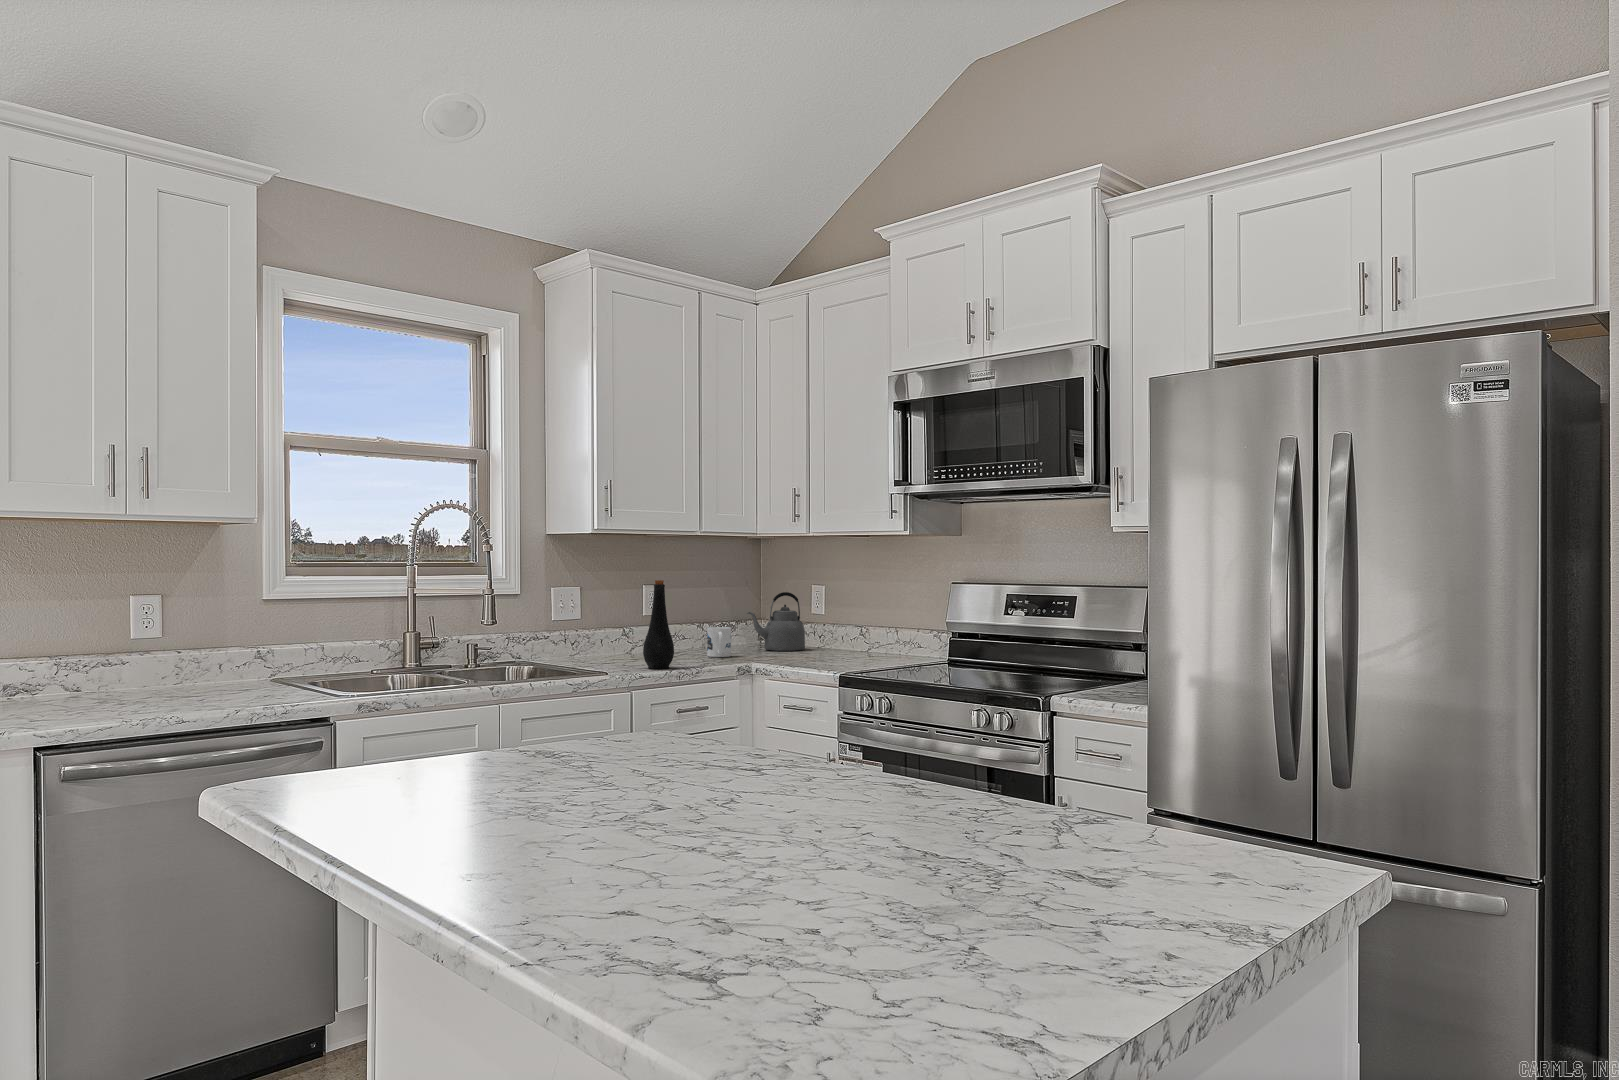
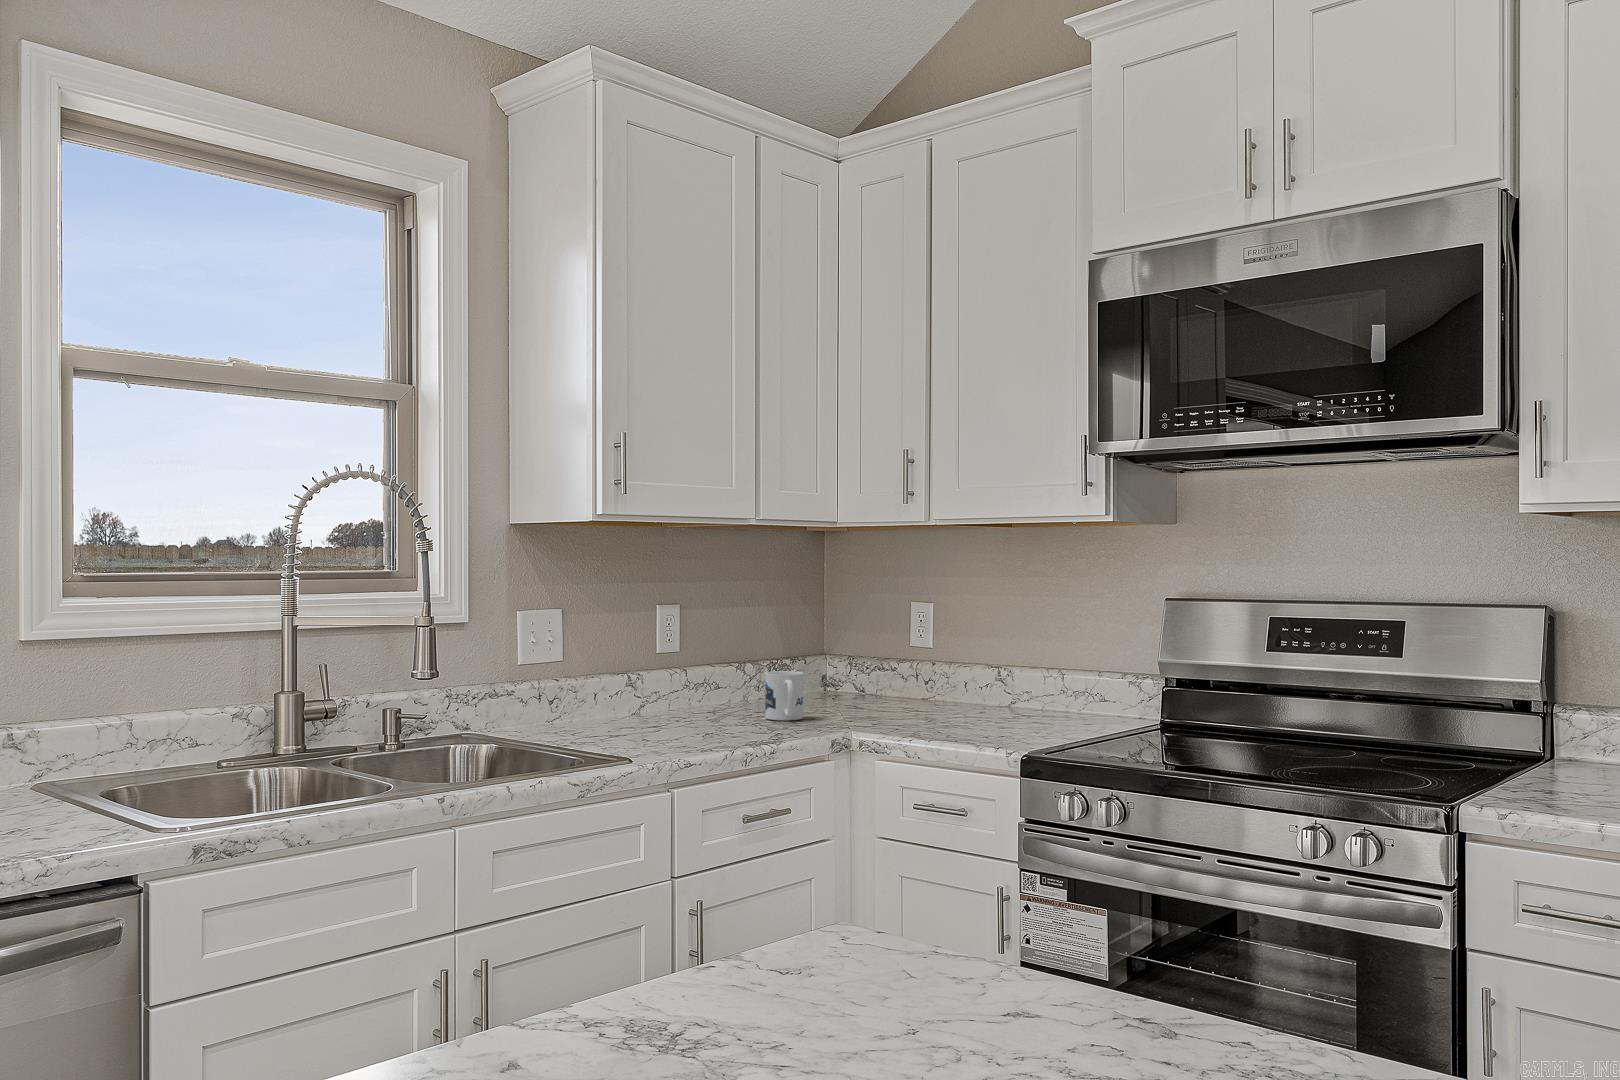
bottle: present [643,580,674,669] -> none [681,599,732,748]
kettle: present [747,592,805,651] -> none [817,613,906,706]

